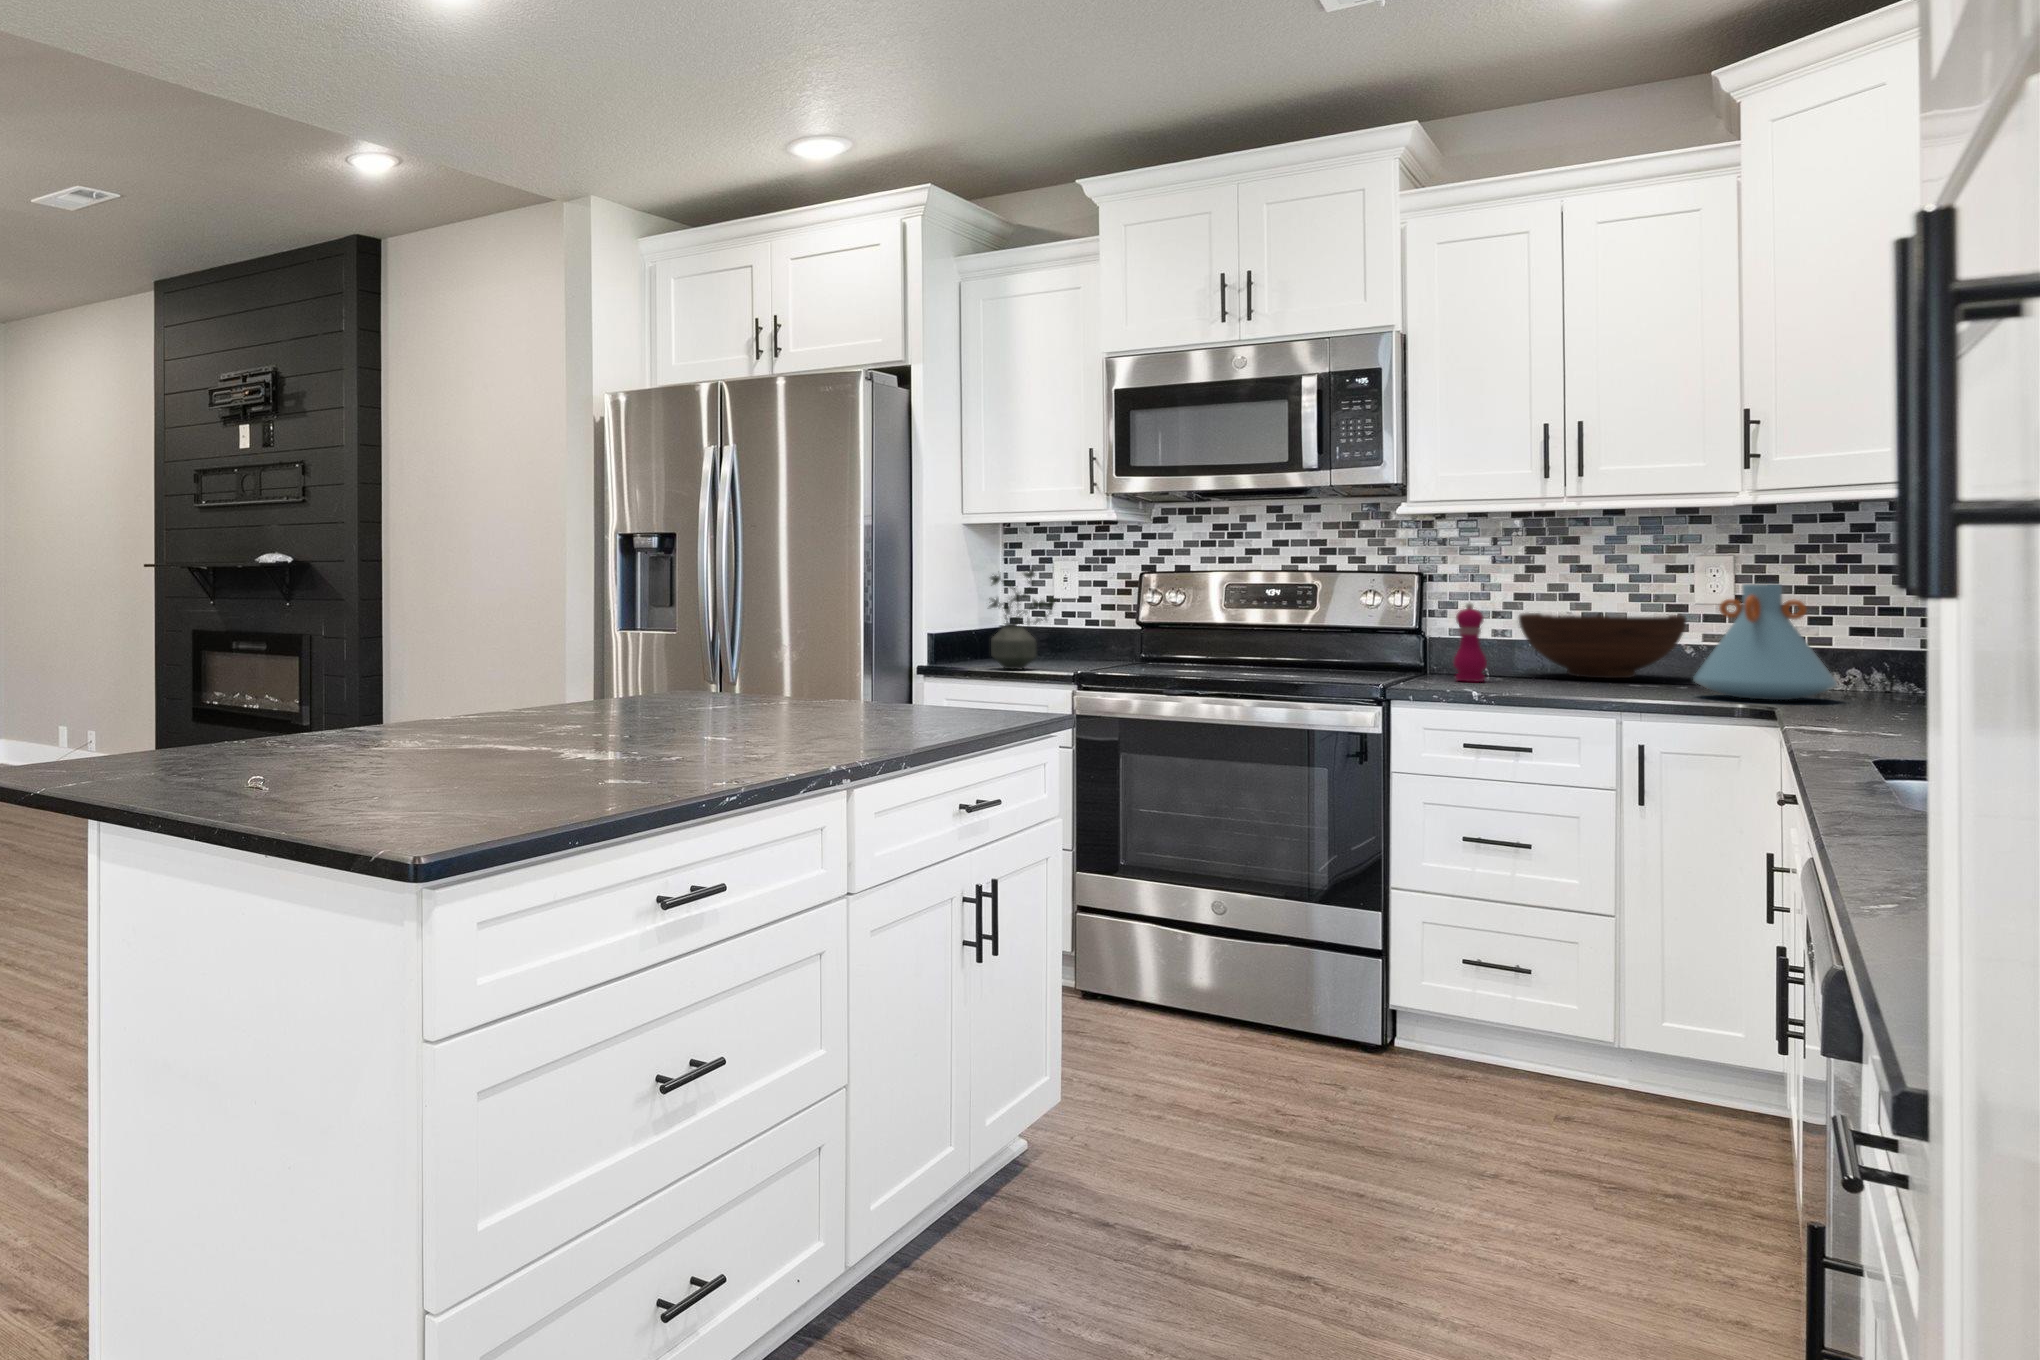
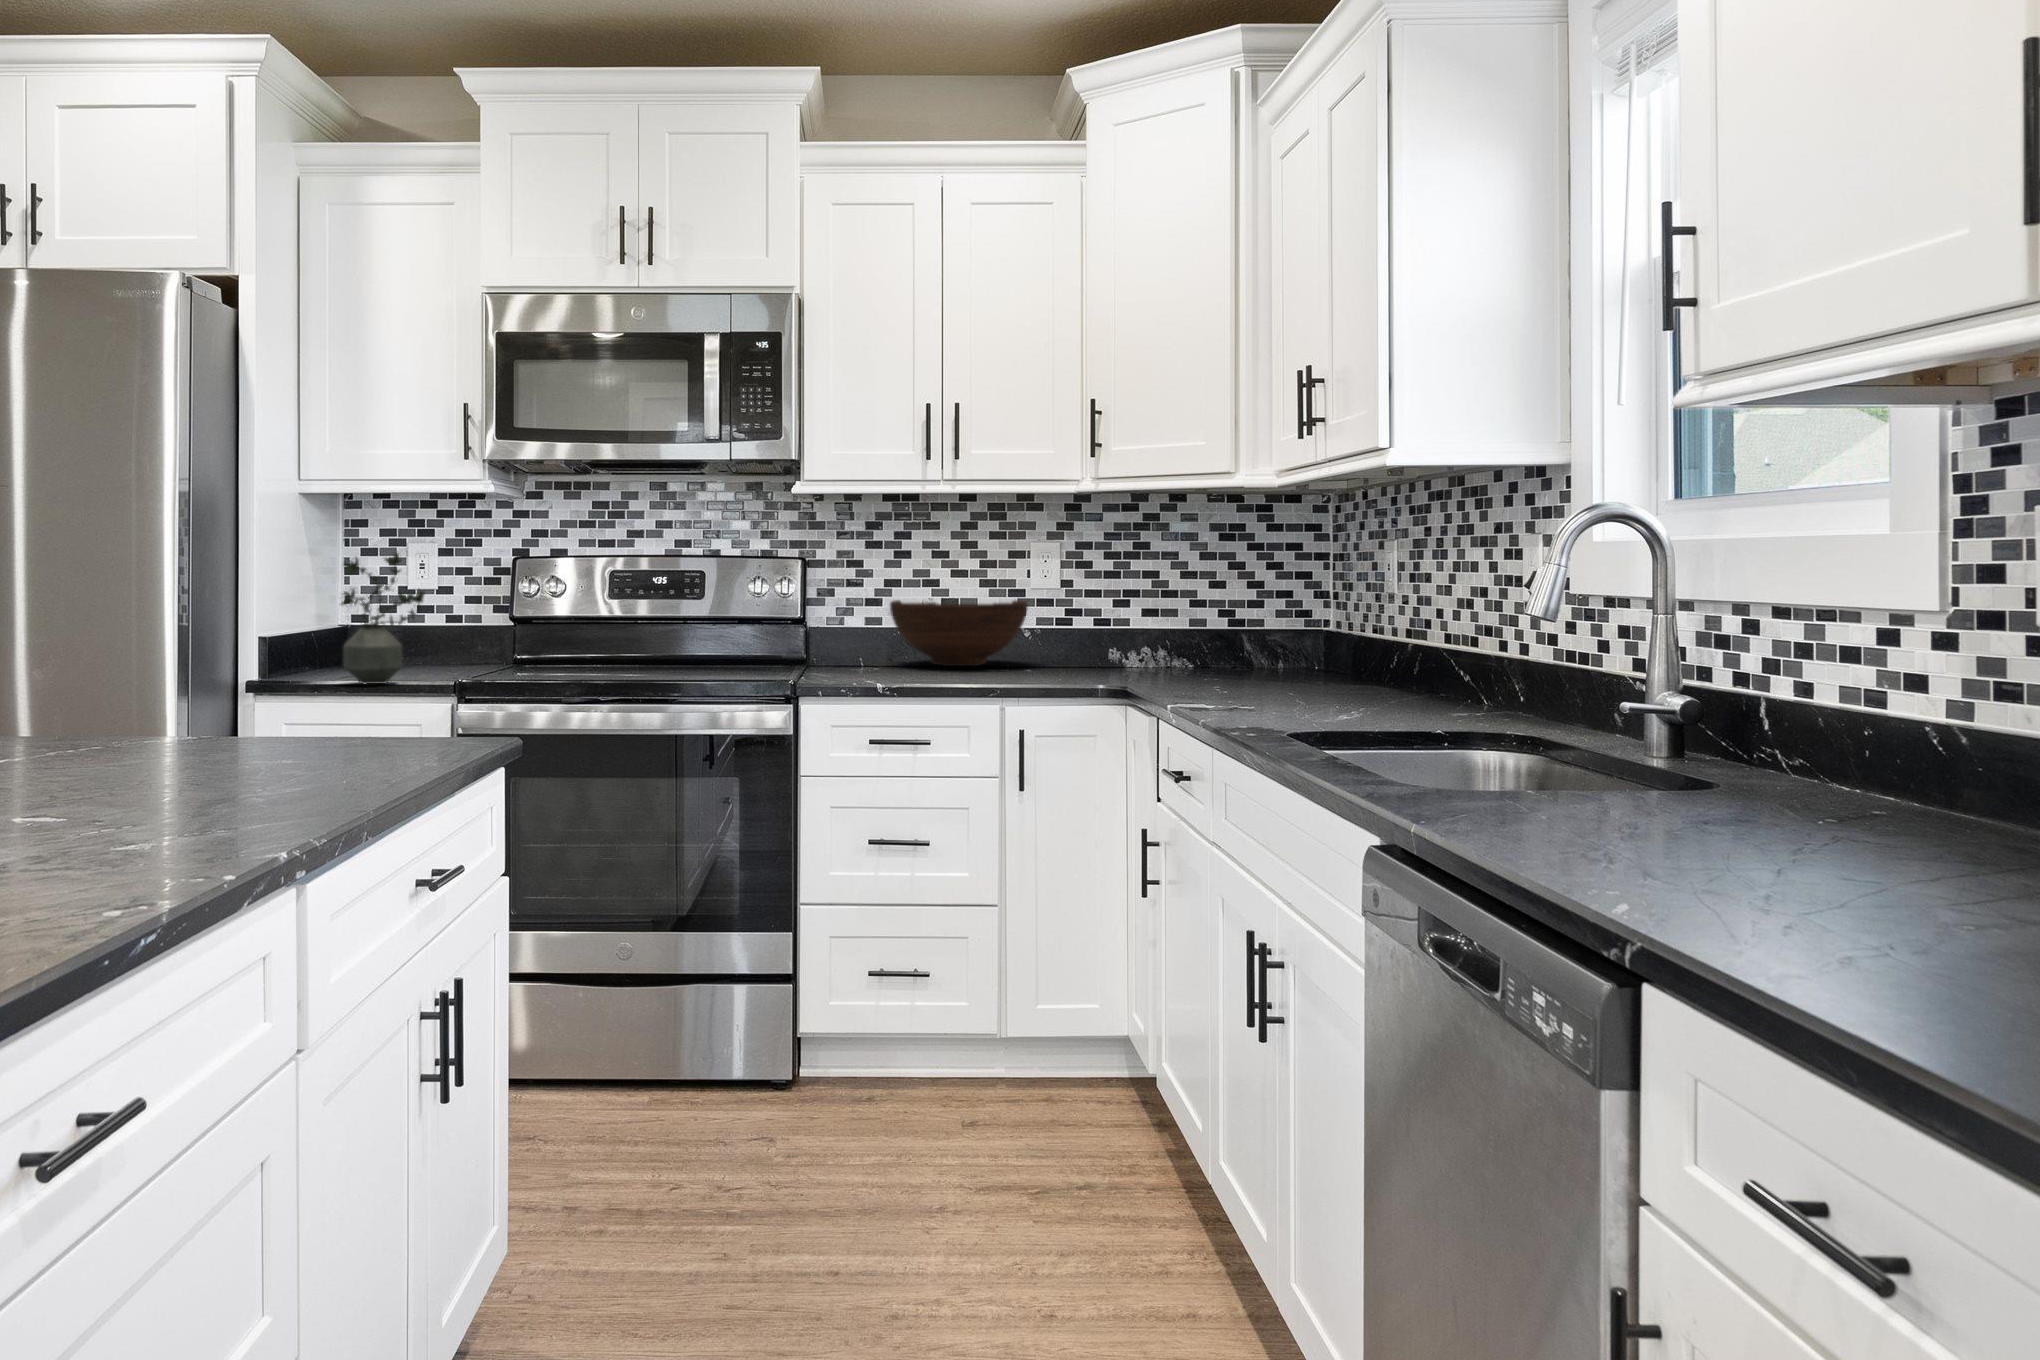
vase: present [1693,584,1837,700] -> none [1068,571,1180,686]
pepper mill: present [1454,603,1487,682] -> none [847,591,878,677]

